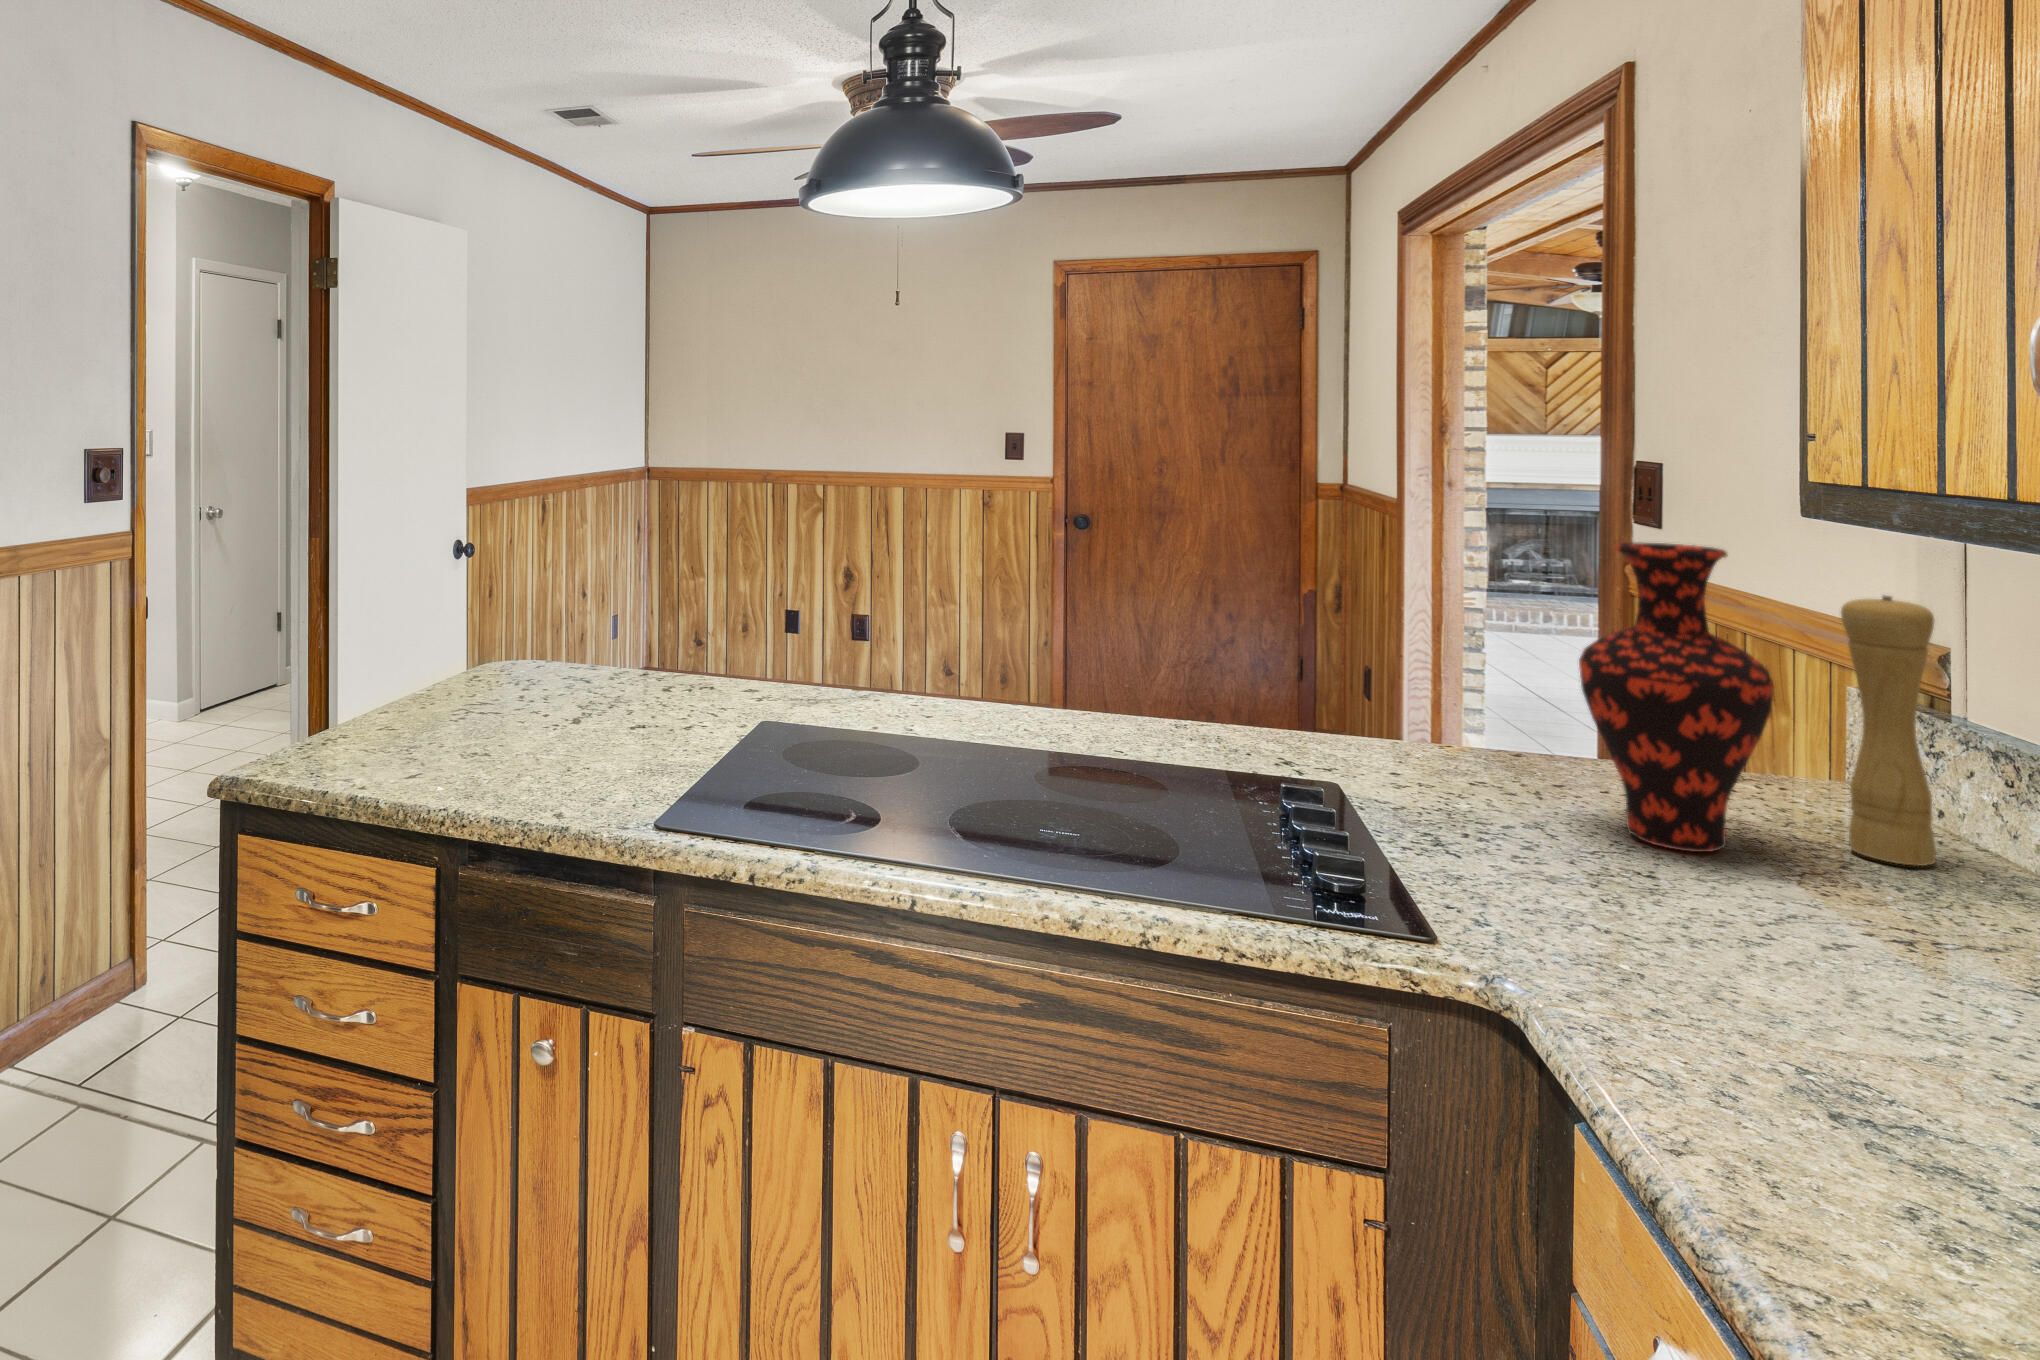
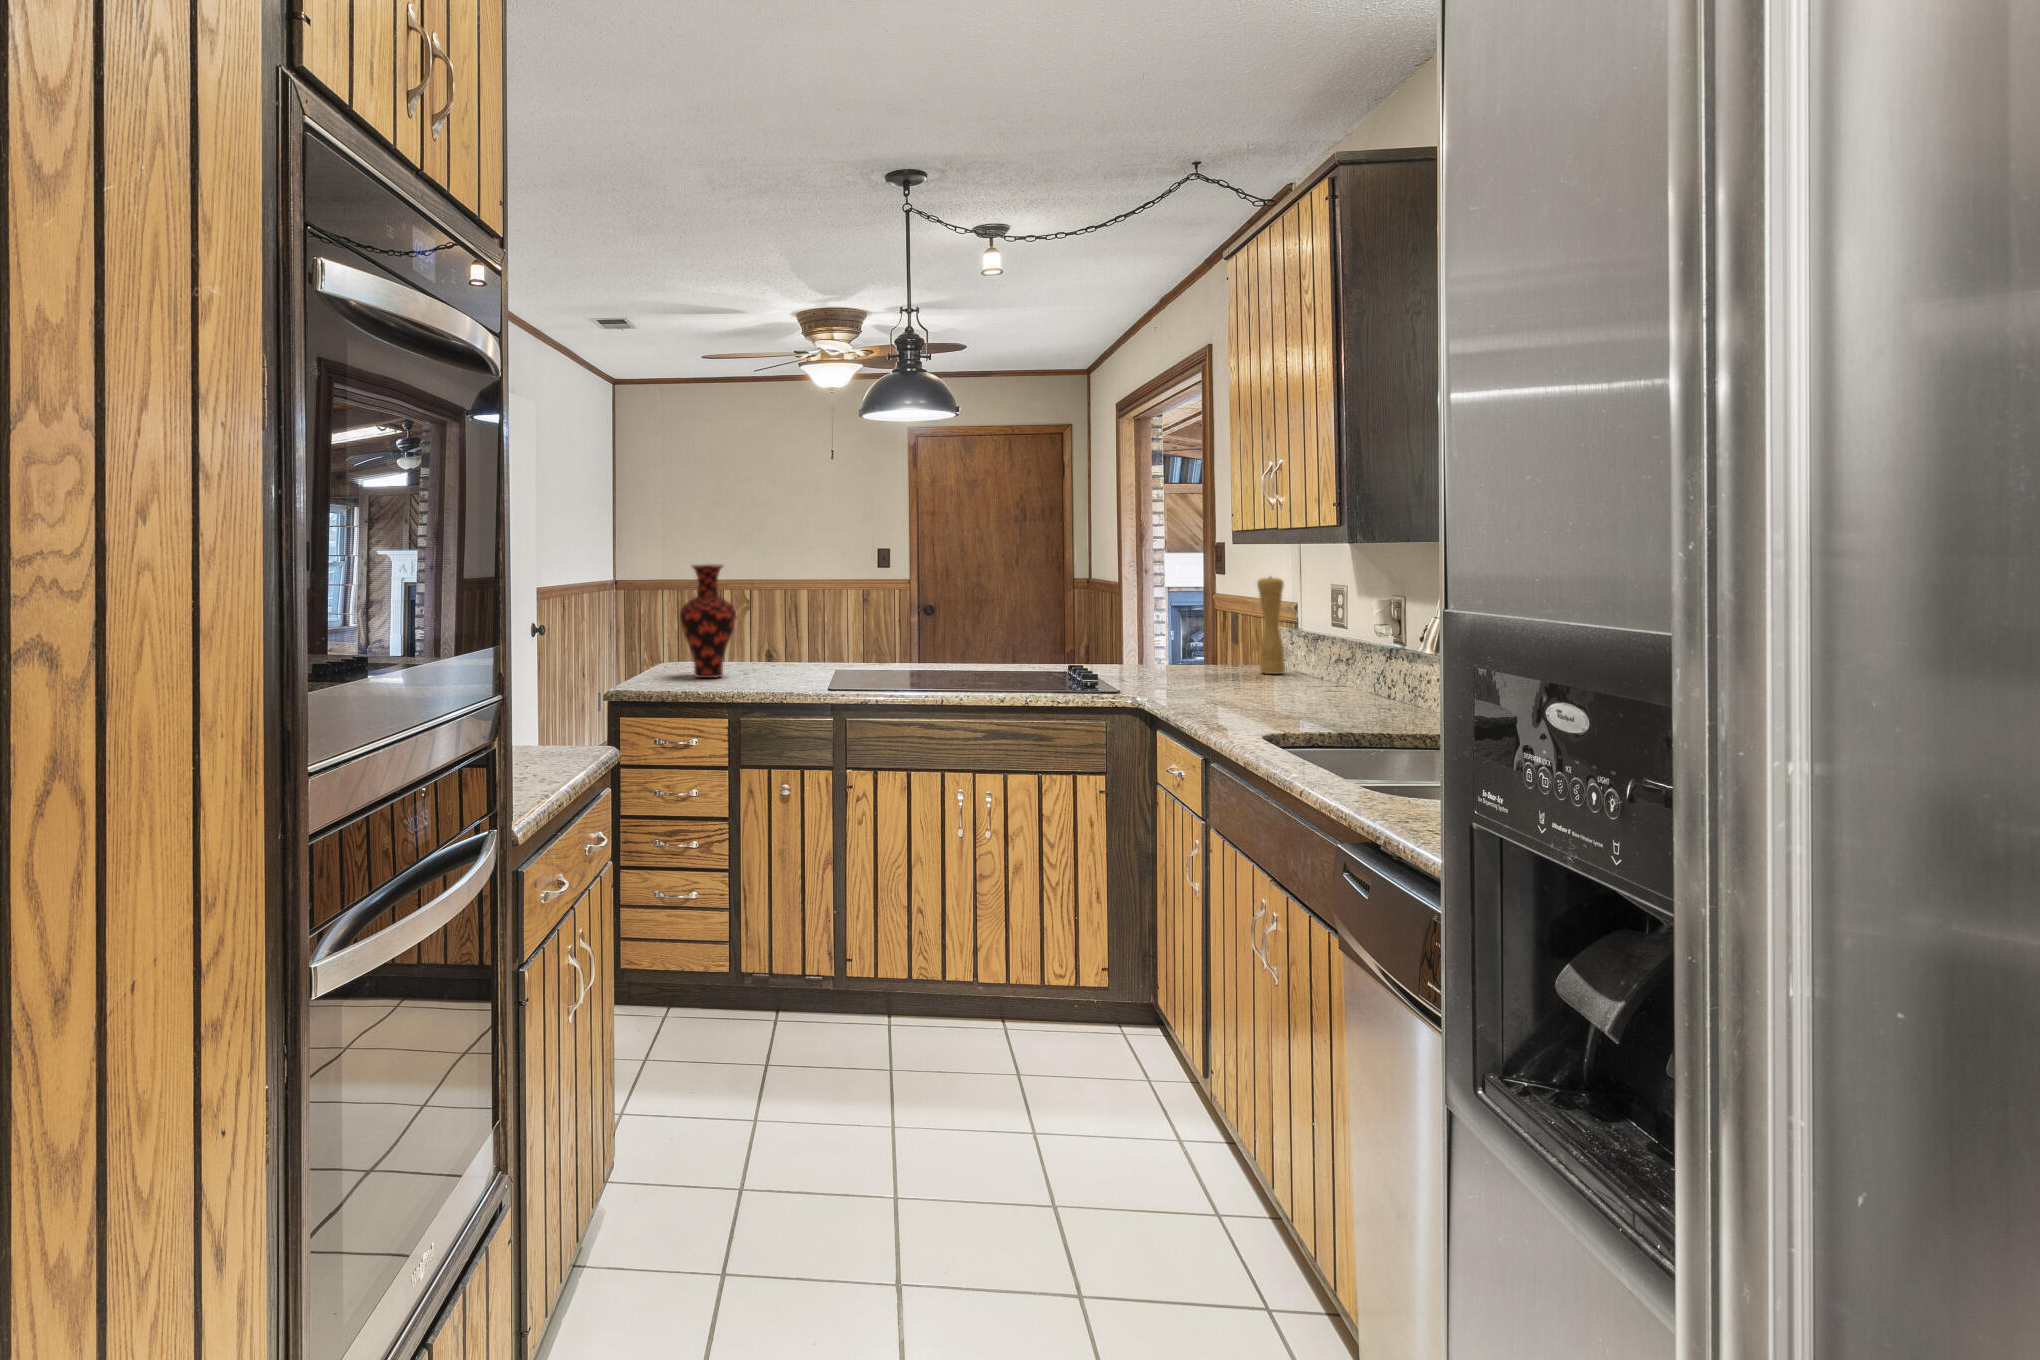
vase: present [1579,543,1774,852] -> present [680,565,736,678]

